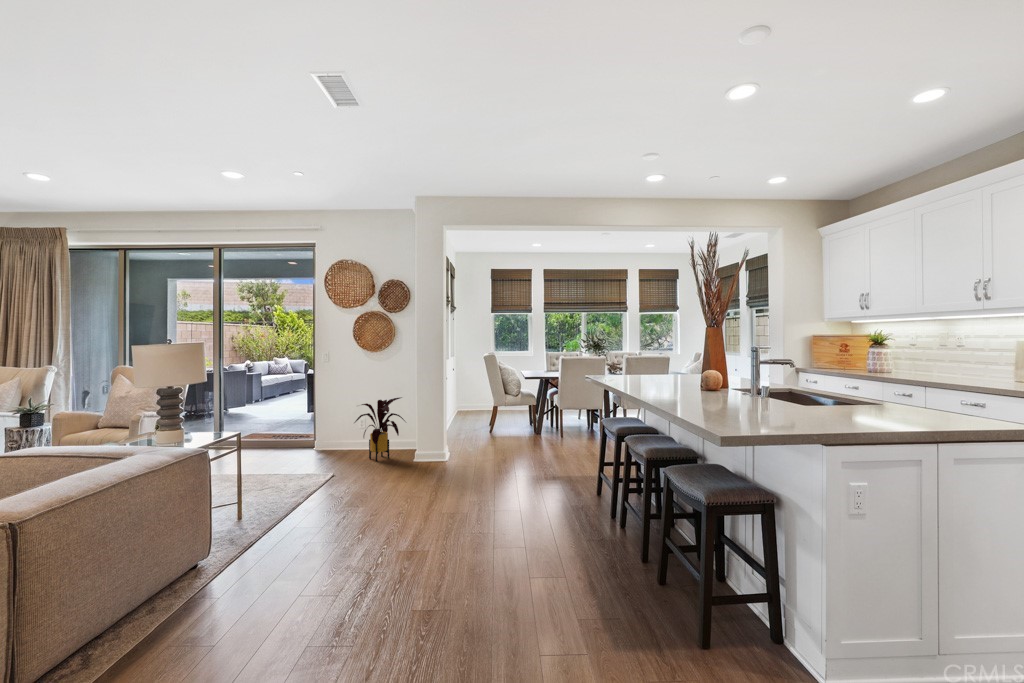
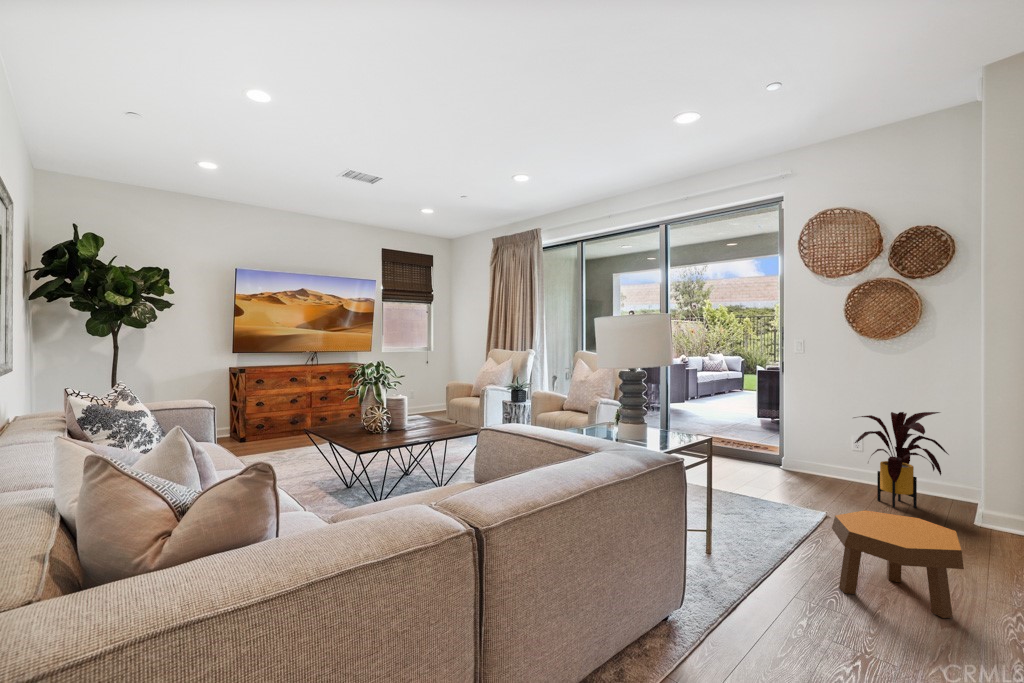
footstool: none [322,463,386,517] -> present [832,510,964,618]

